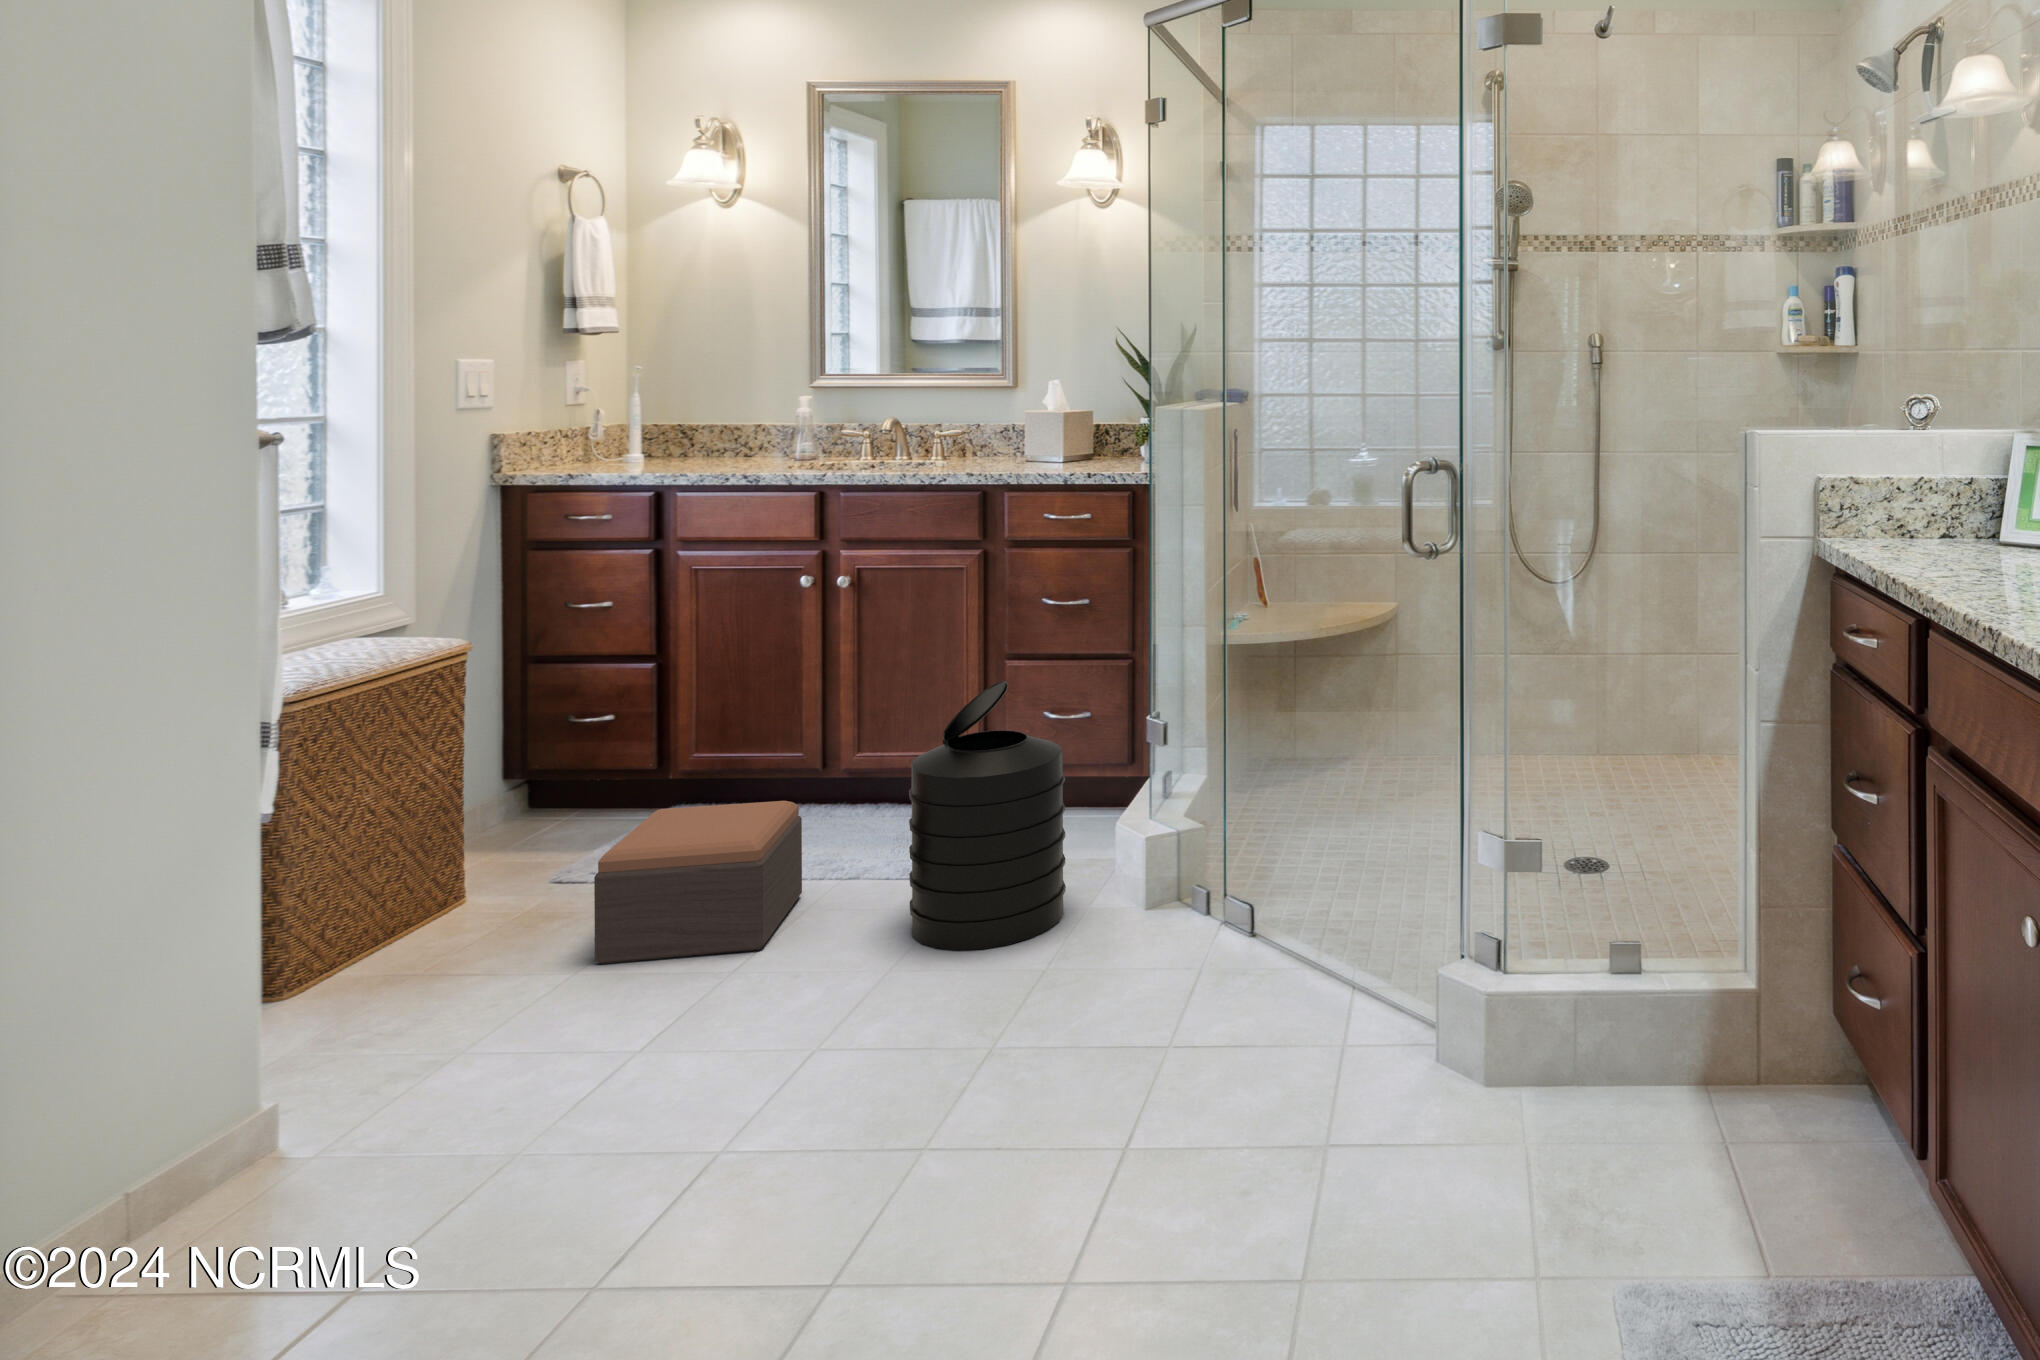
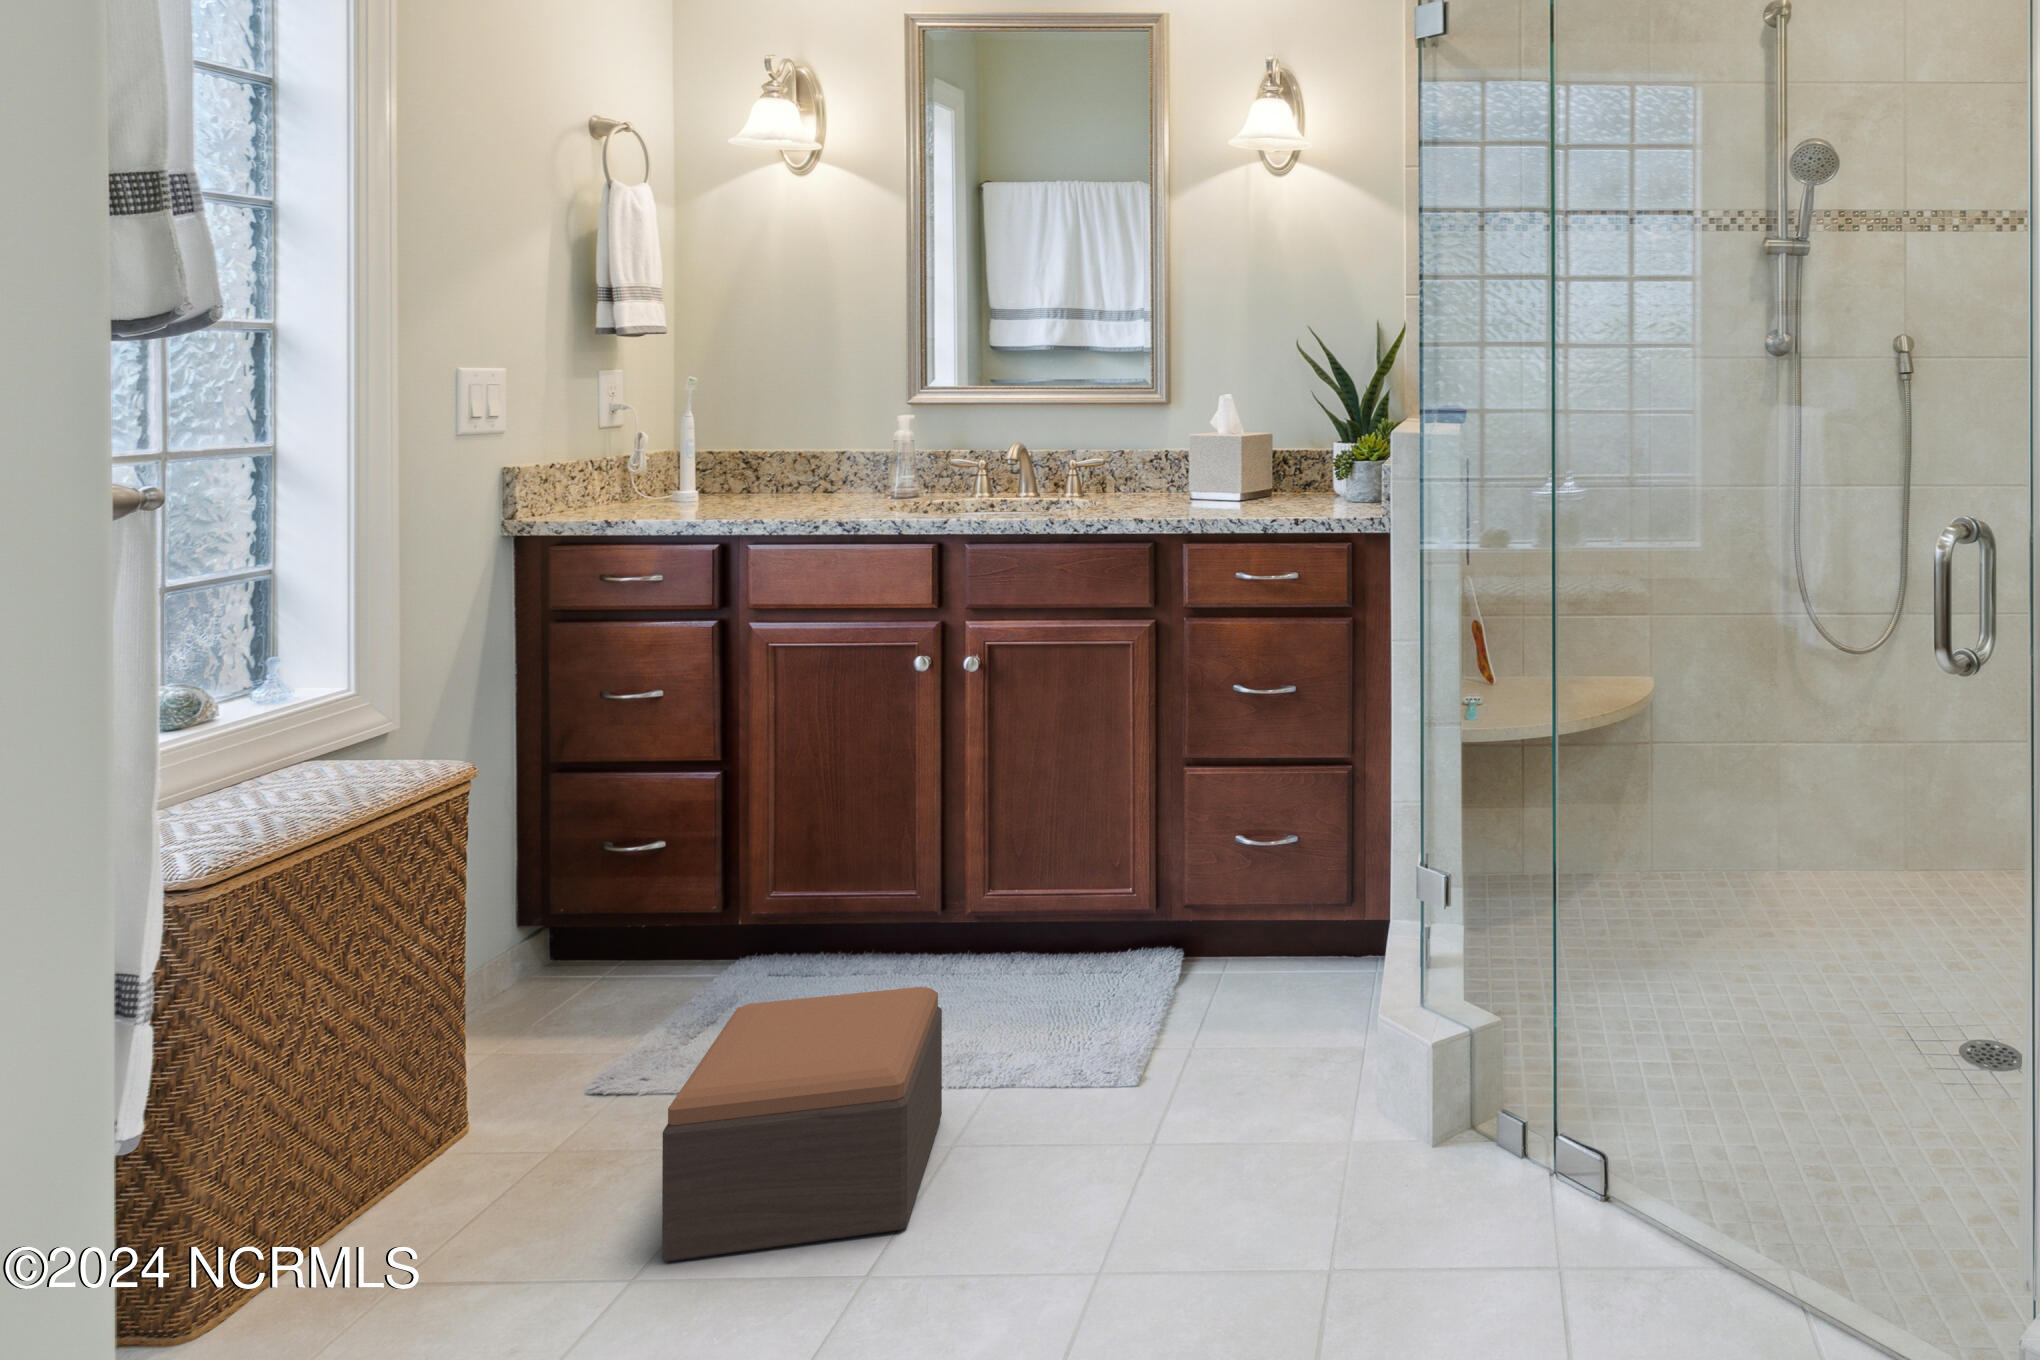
trash can: present [909,681,1066,951] -> none [1110,823,1323,1230]

